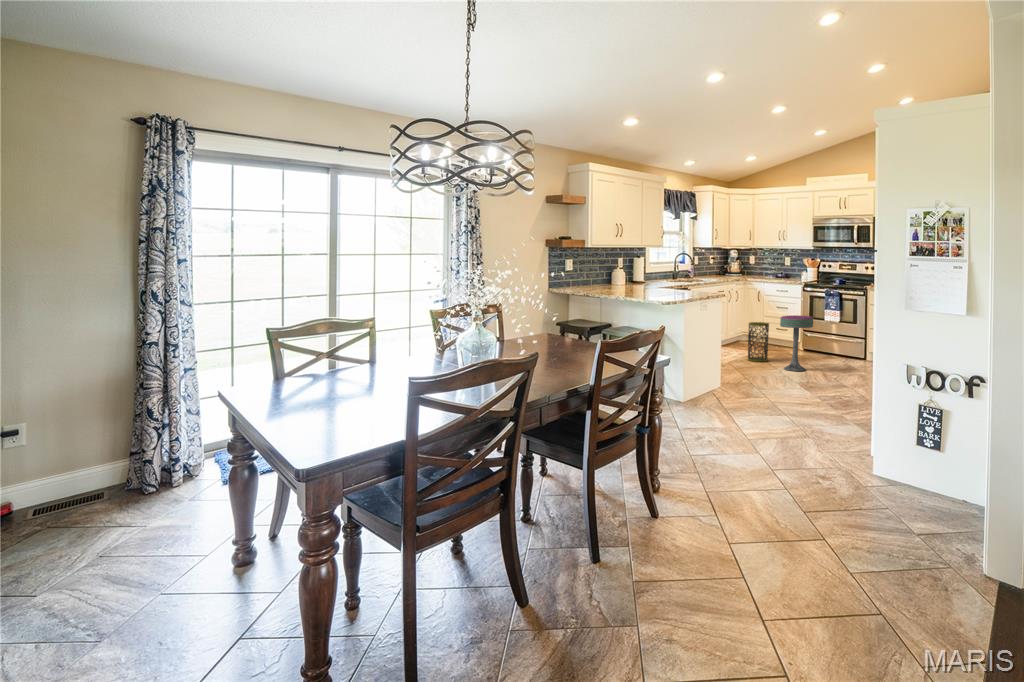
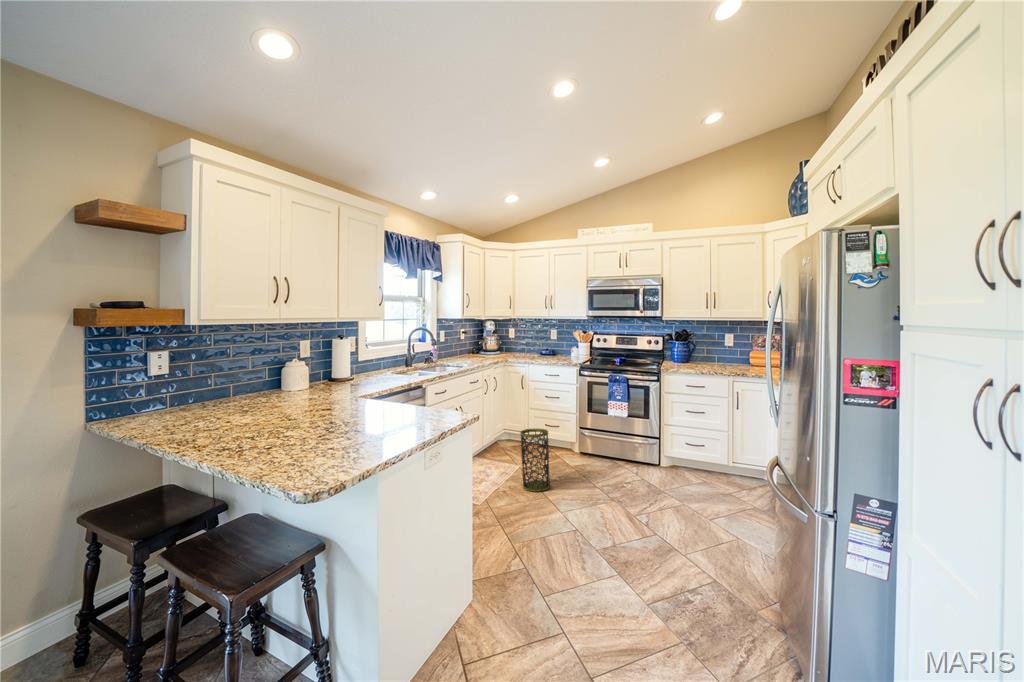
bar stool: present [780,315,813,371] -> none [566,421,611,511]

